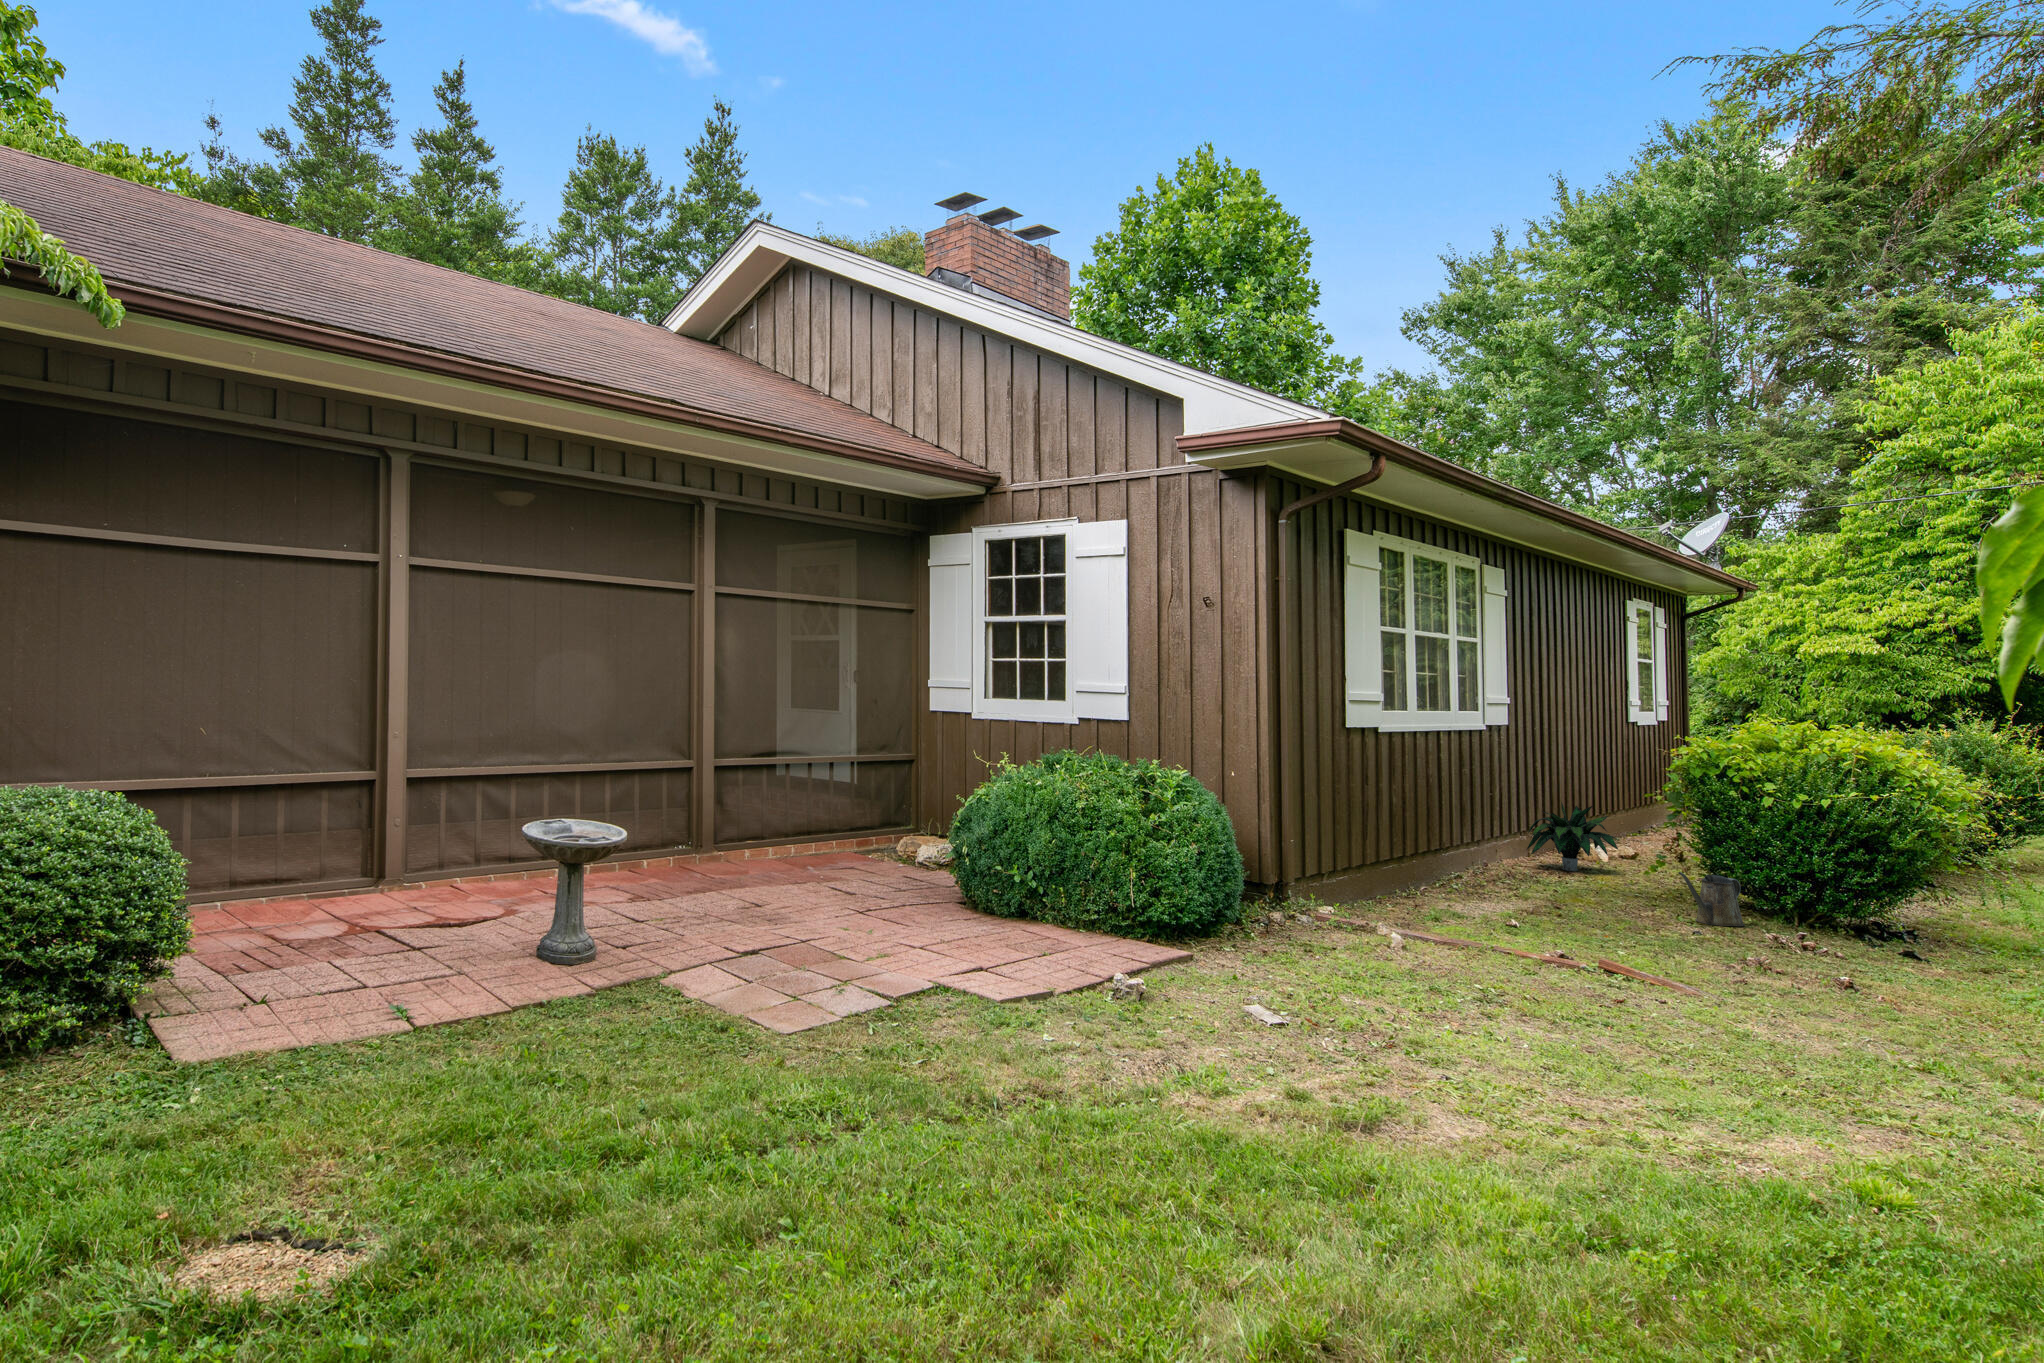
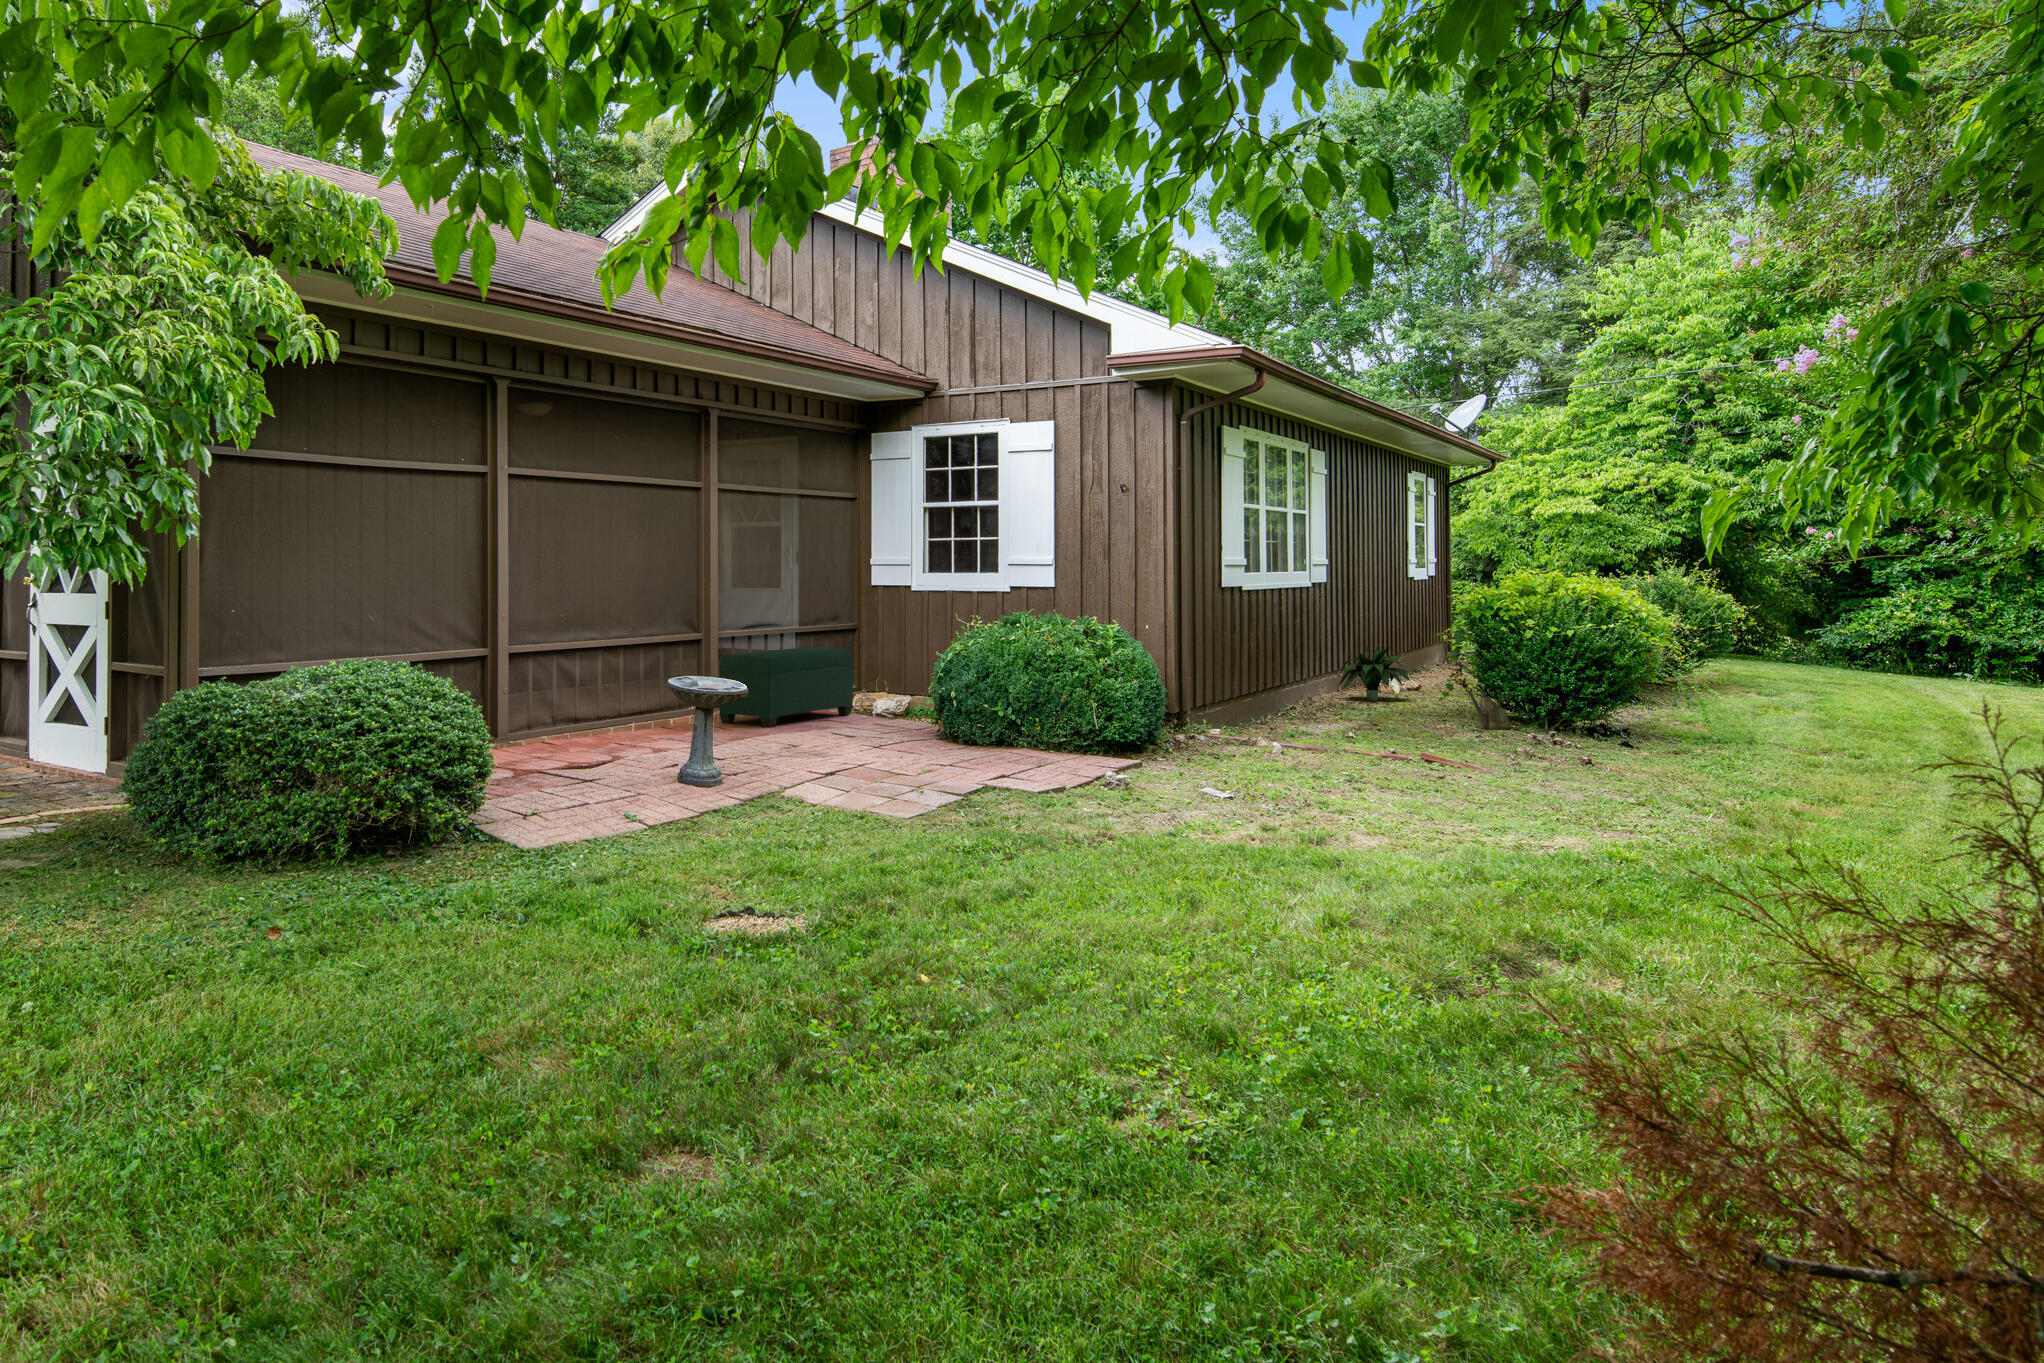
bench: none [727,776,893,870] -> present [719,648,853,728]

